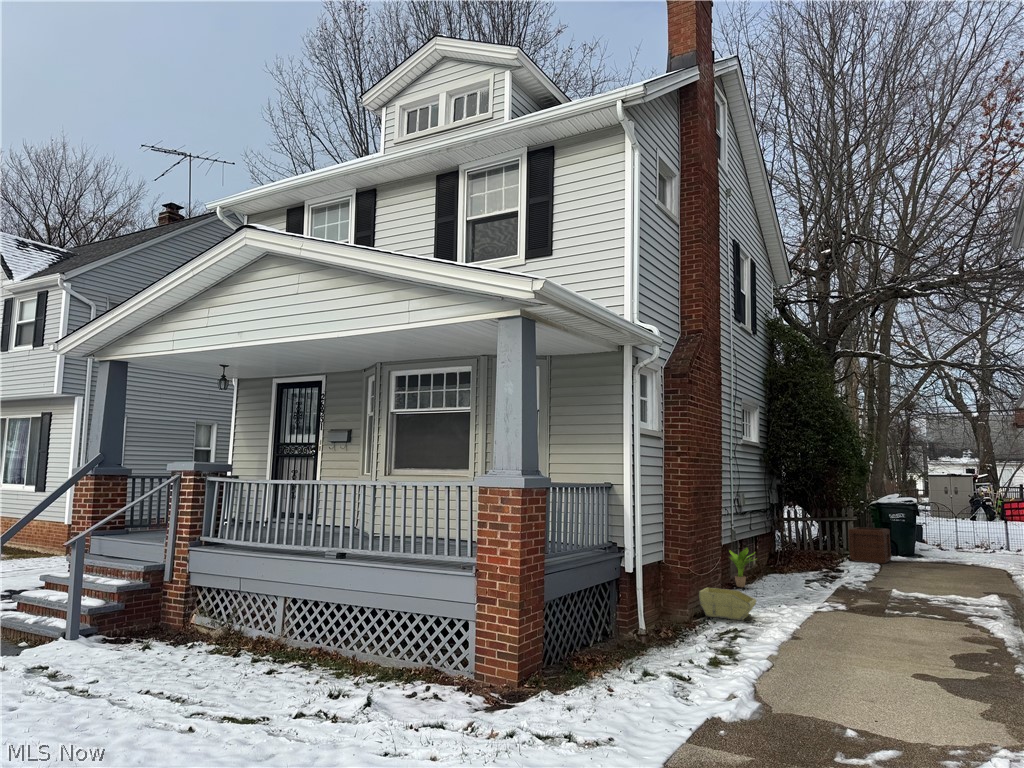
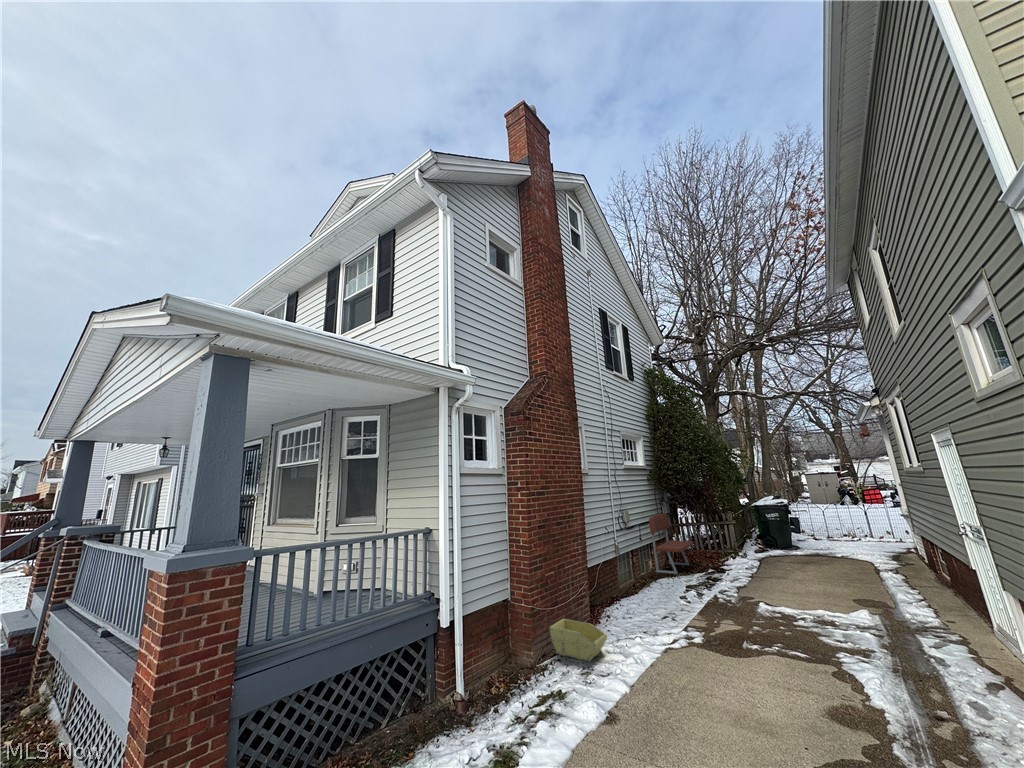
bench: none [761,503,808,571] -> present [649,513,694,574]
wooden crate: present [849,527,891,564] -> none [730,528,770,561]
potted plant: present [730,548,751,587] -> none [608,564,633,601]

